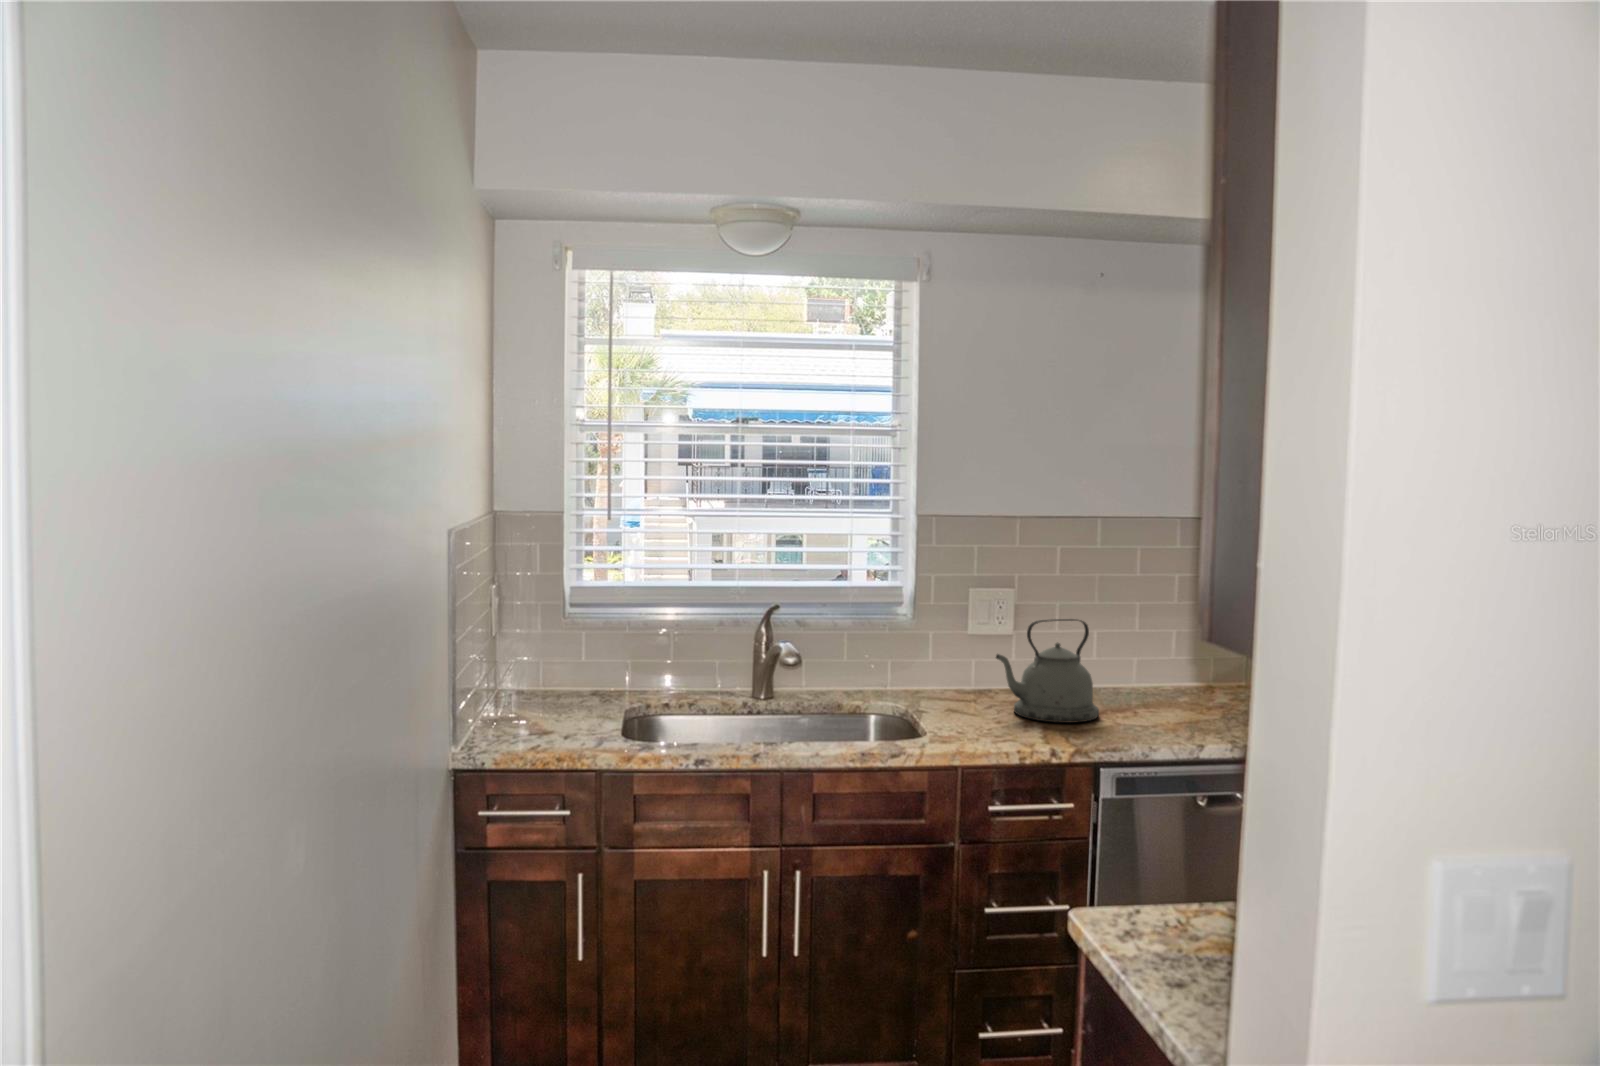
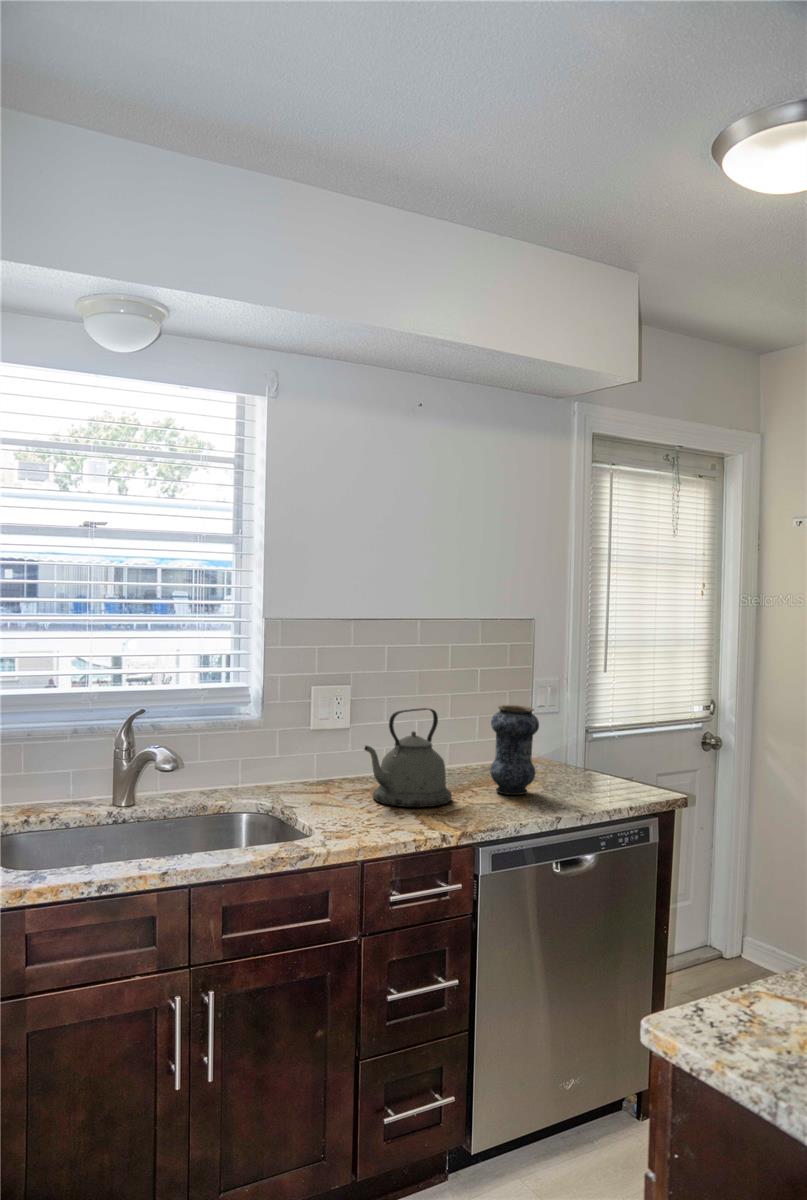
vase: none [1153,620,1210,720] -> present [490,705,539,795]

